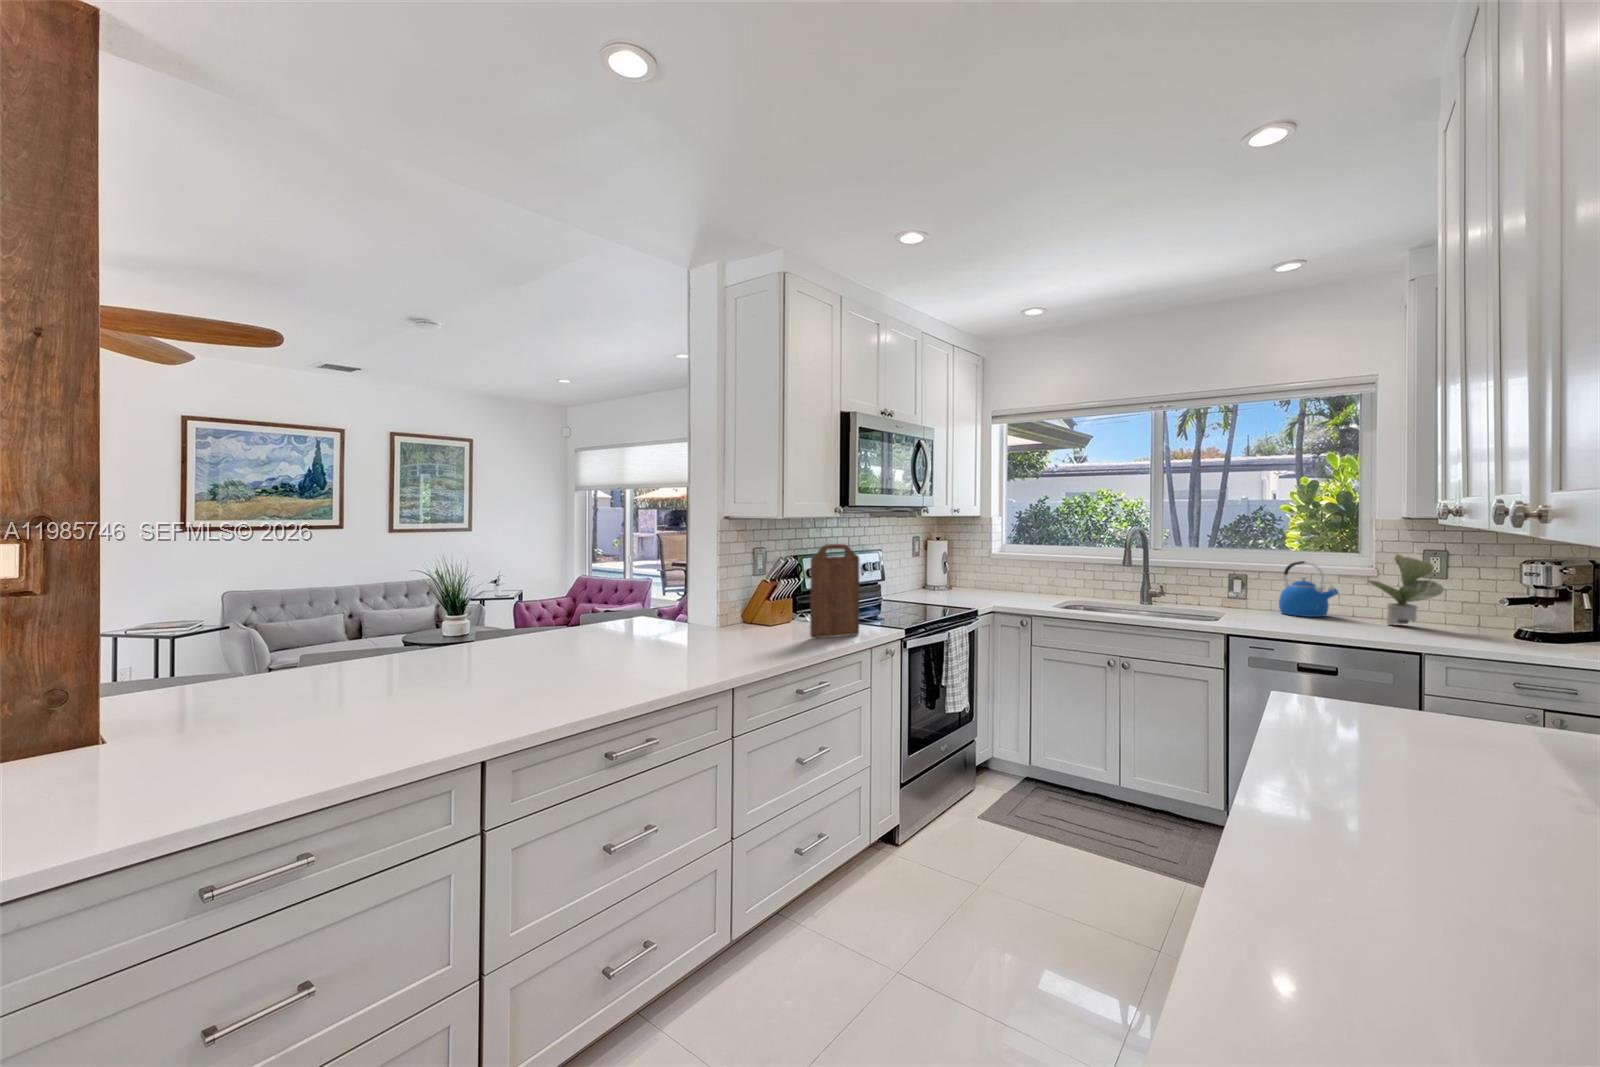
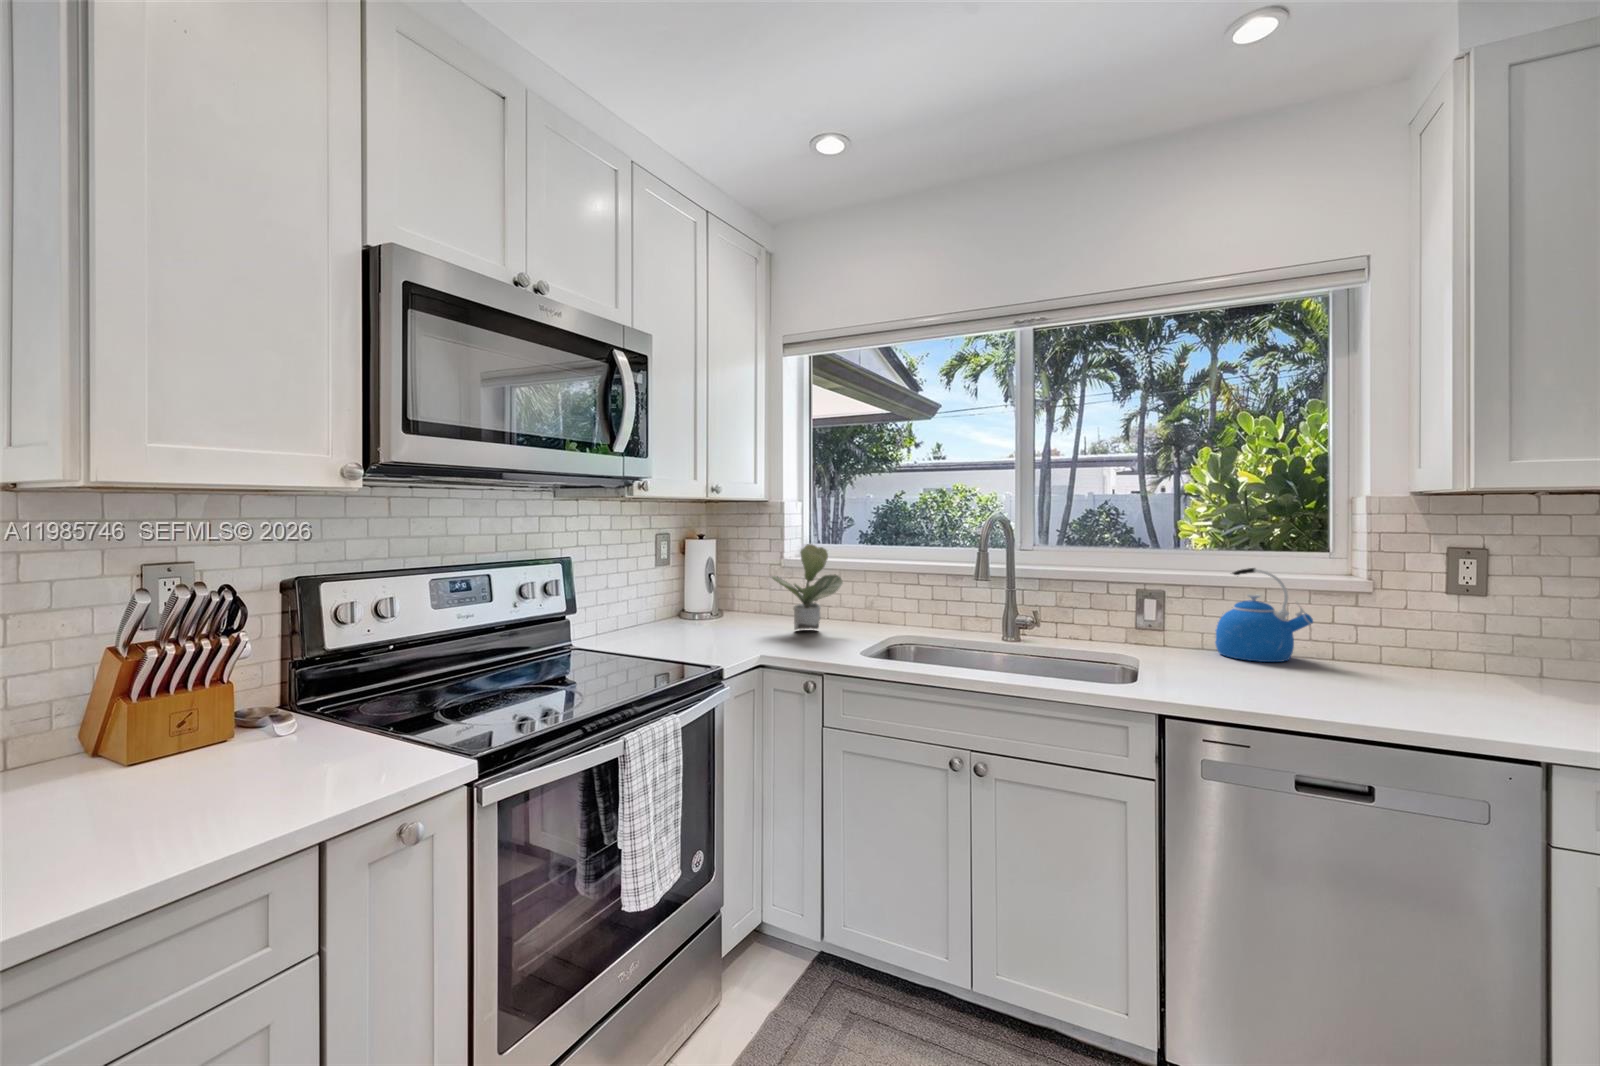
cutting board: present [810,544,860,638] -> none [119,551,320,827]
potted plant: present [1368,555,1444,625] -> present [772,544,843,630]

